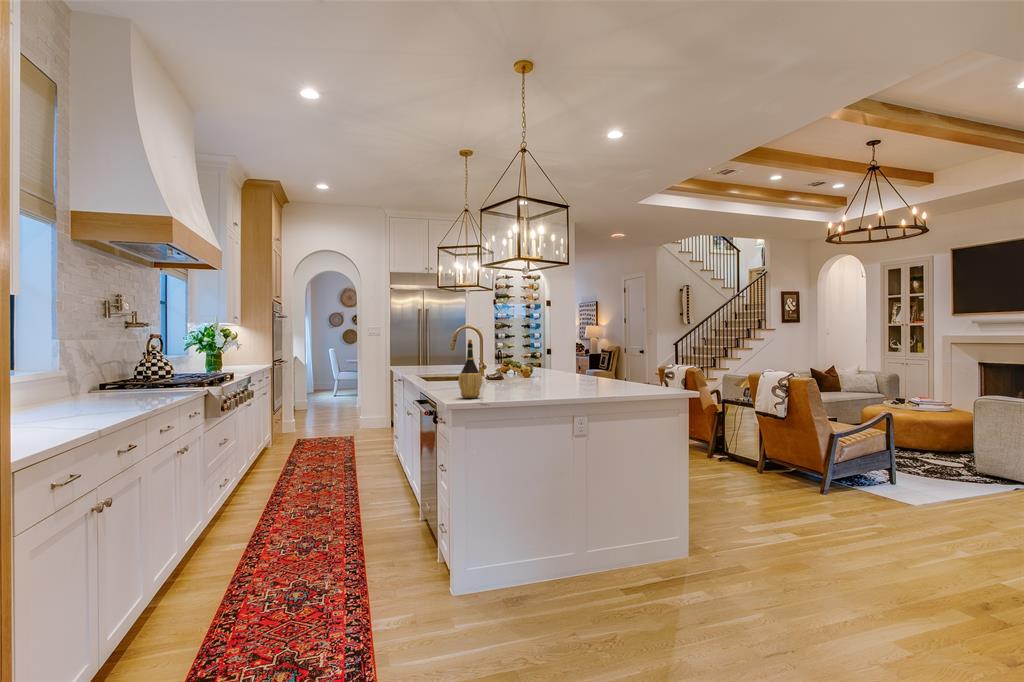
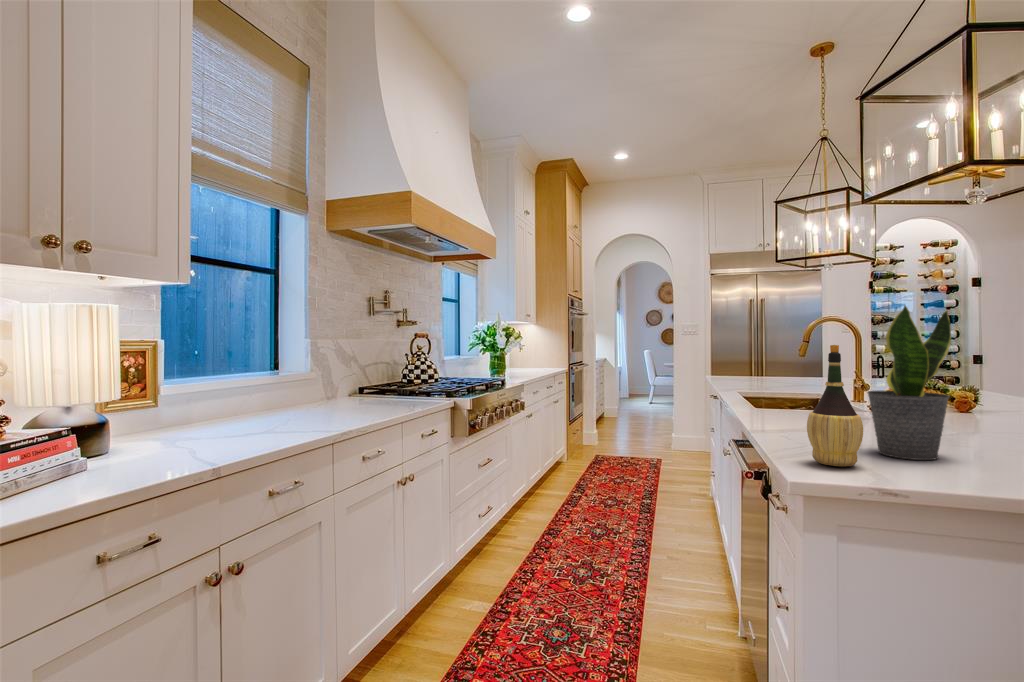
potted plant: none [484,320,517,394] -> present [867,306,951,460]

